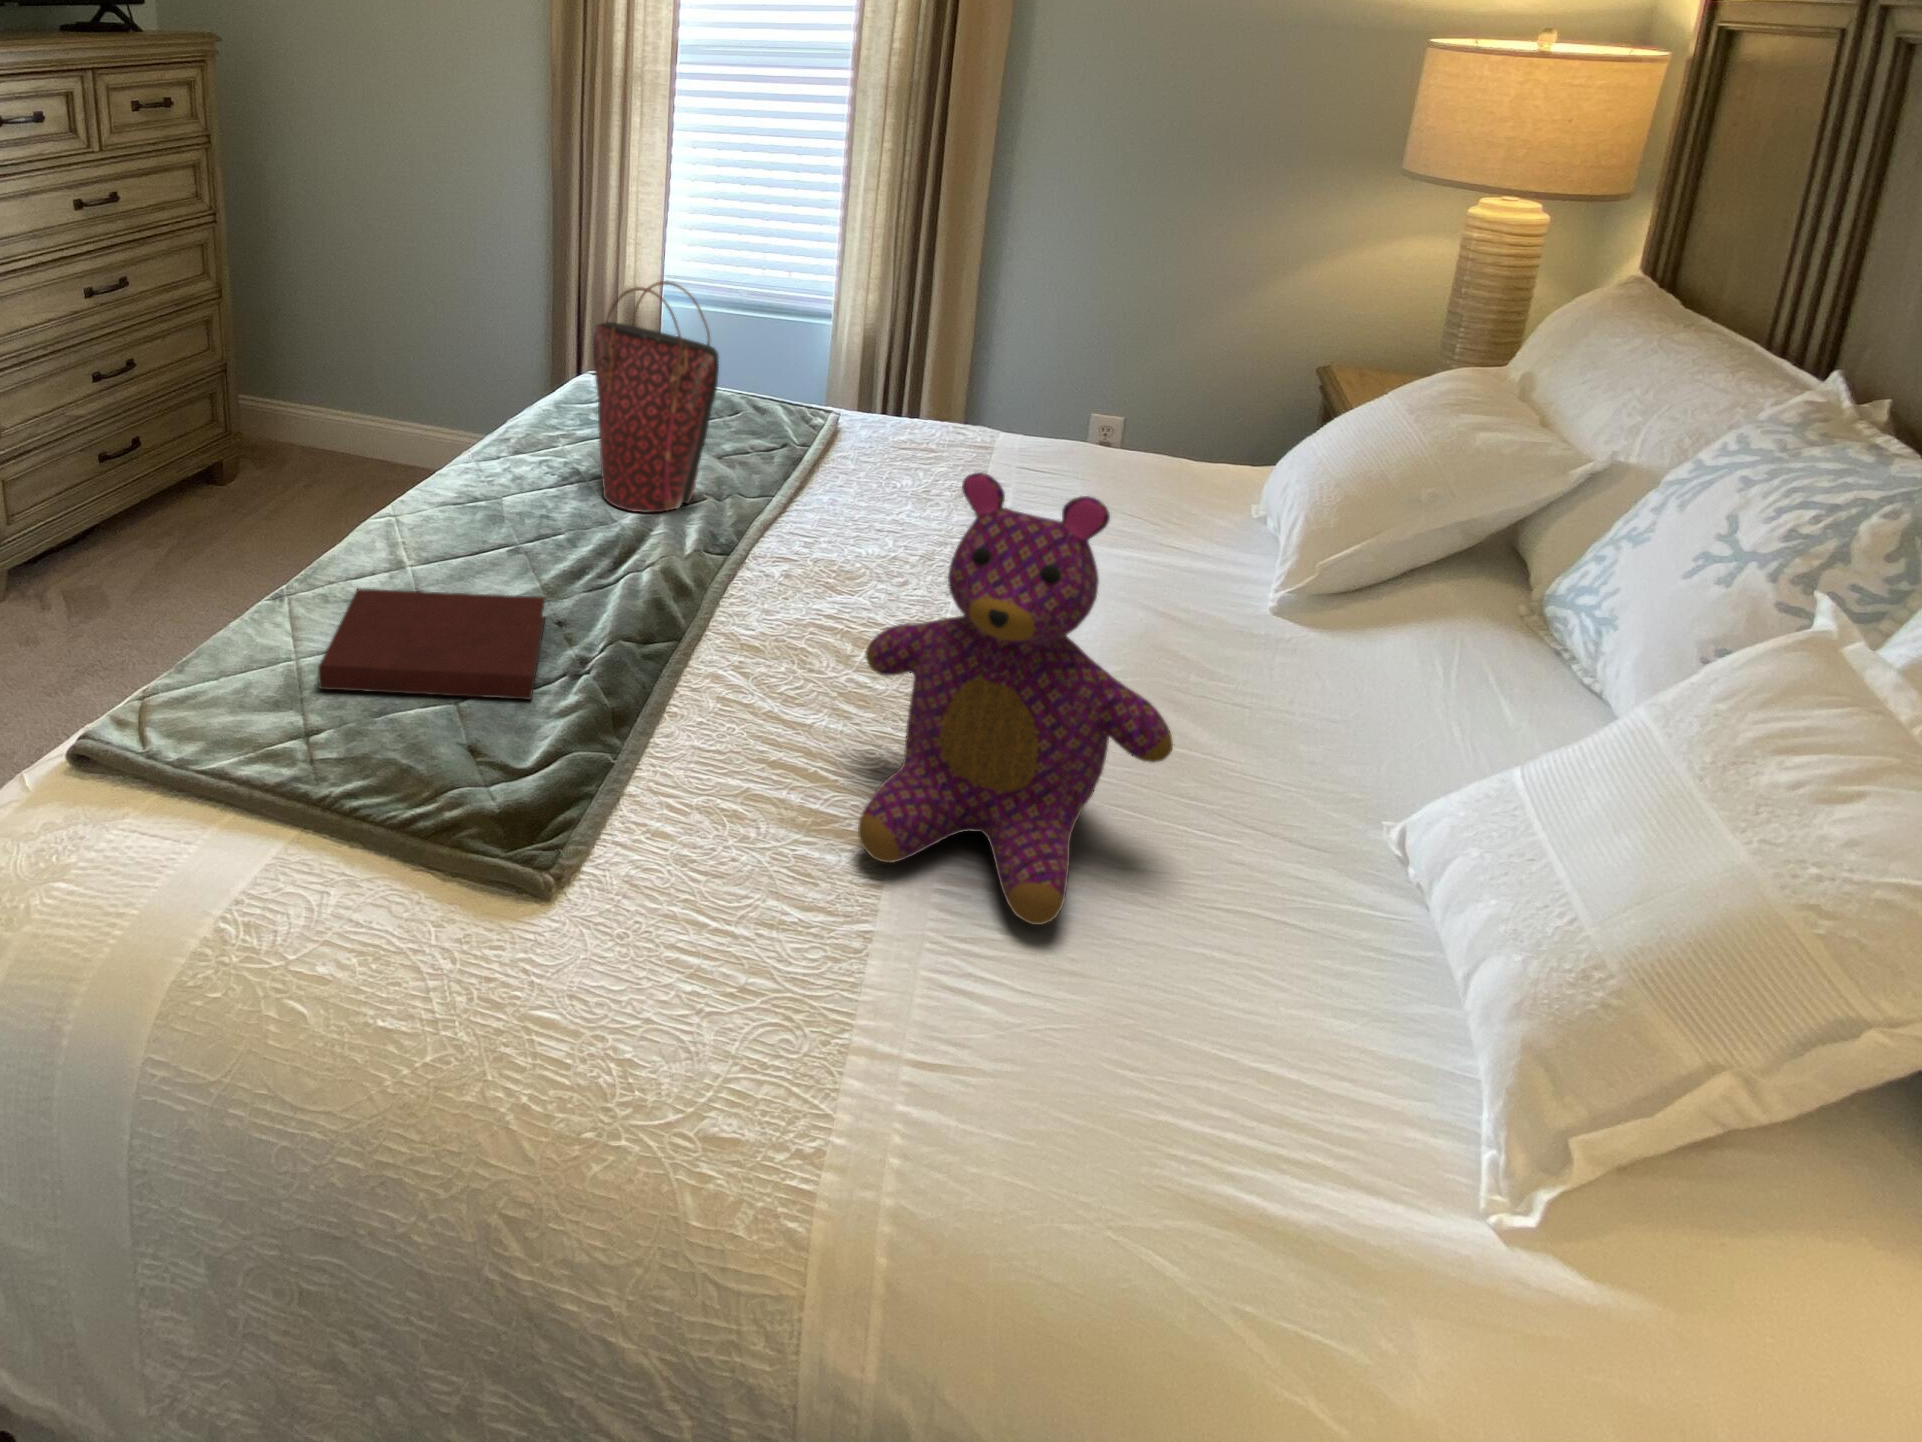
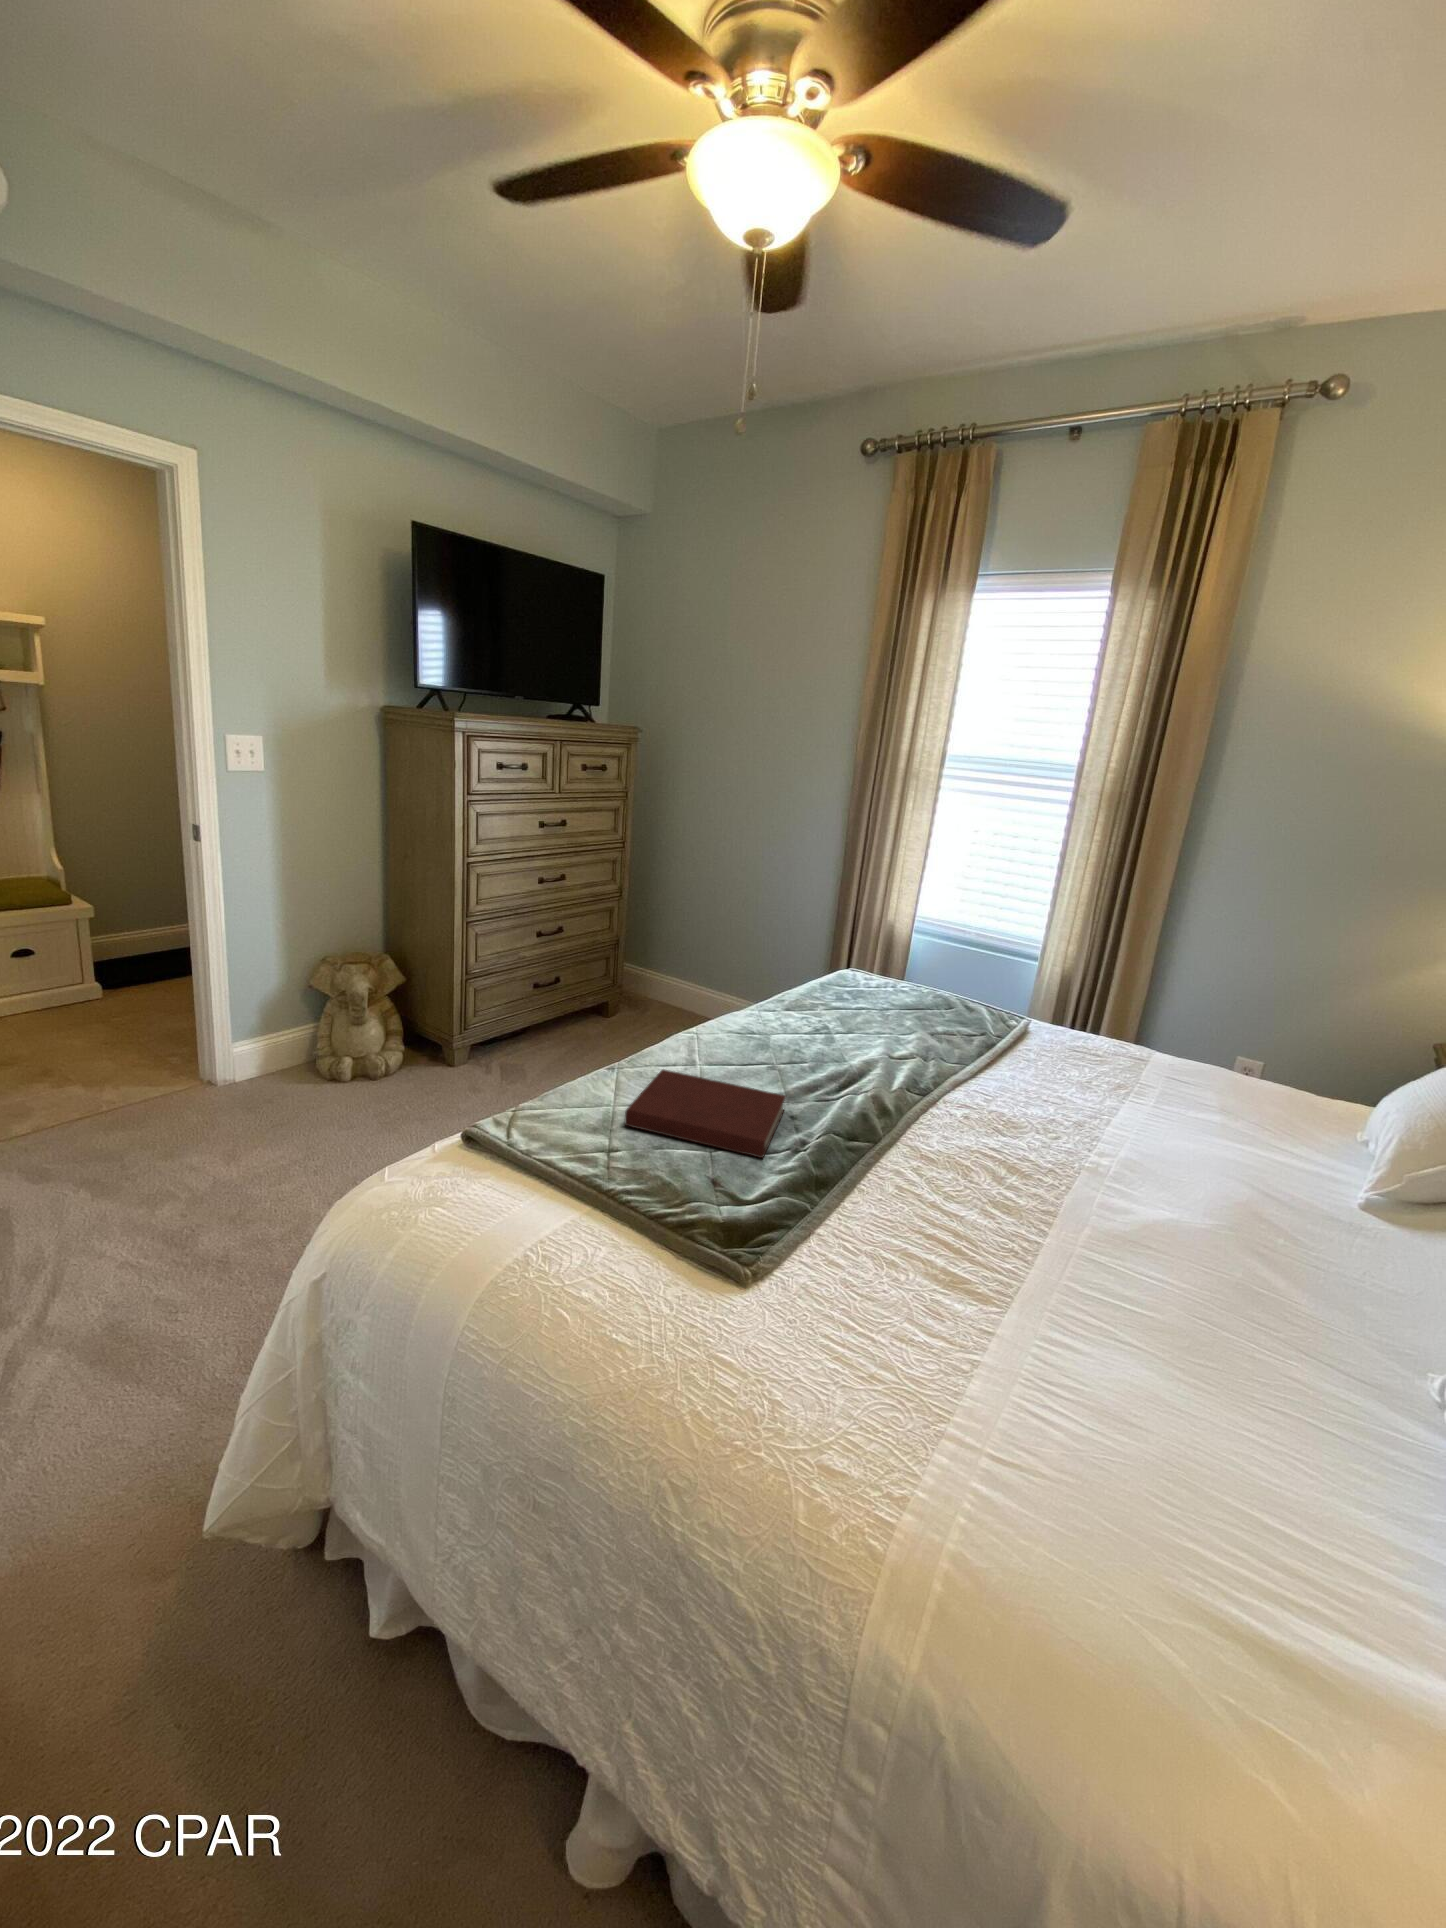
handbag: present [593,281,719,513] -> none [842,899,936,1059]
teddy bear: present [858,472,1173,925] -> none [981,1037,1252,1388]

